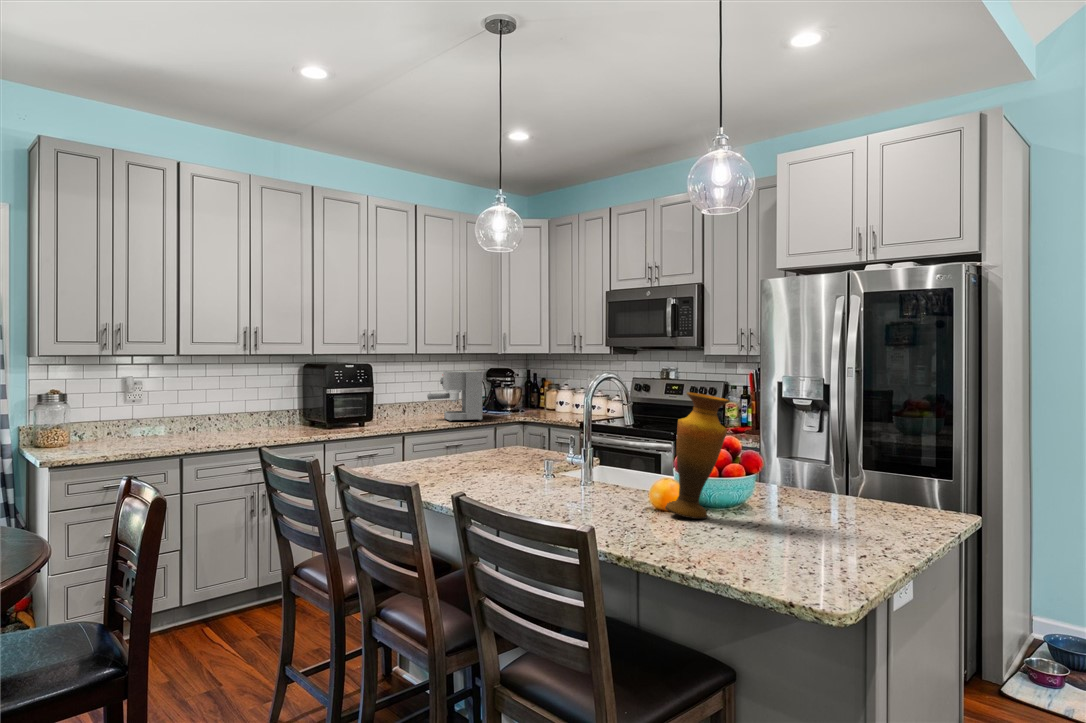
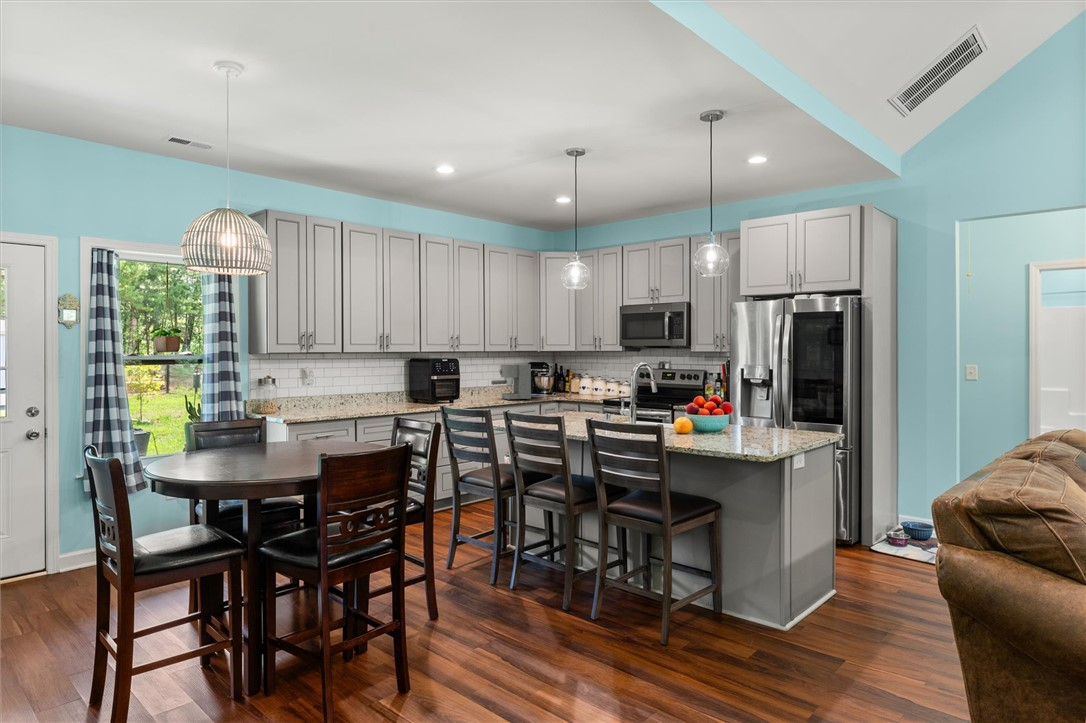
vase: present [665,392,729,519] -> none [683,371,716,436]

